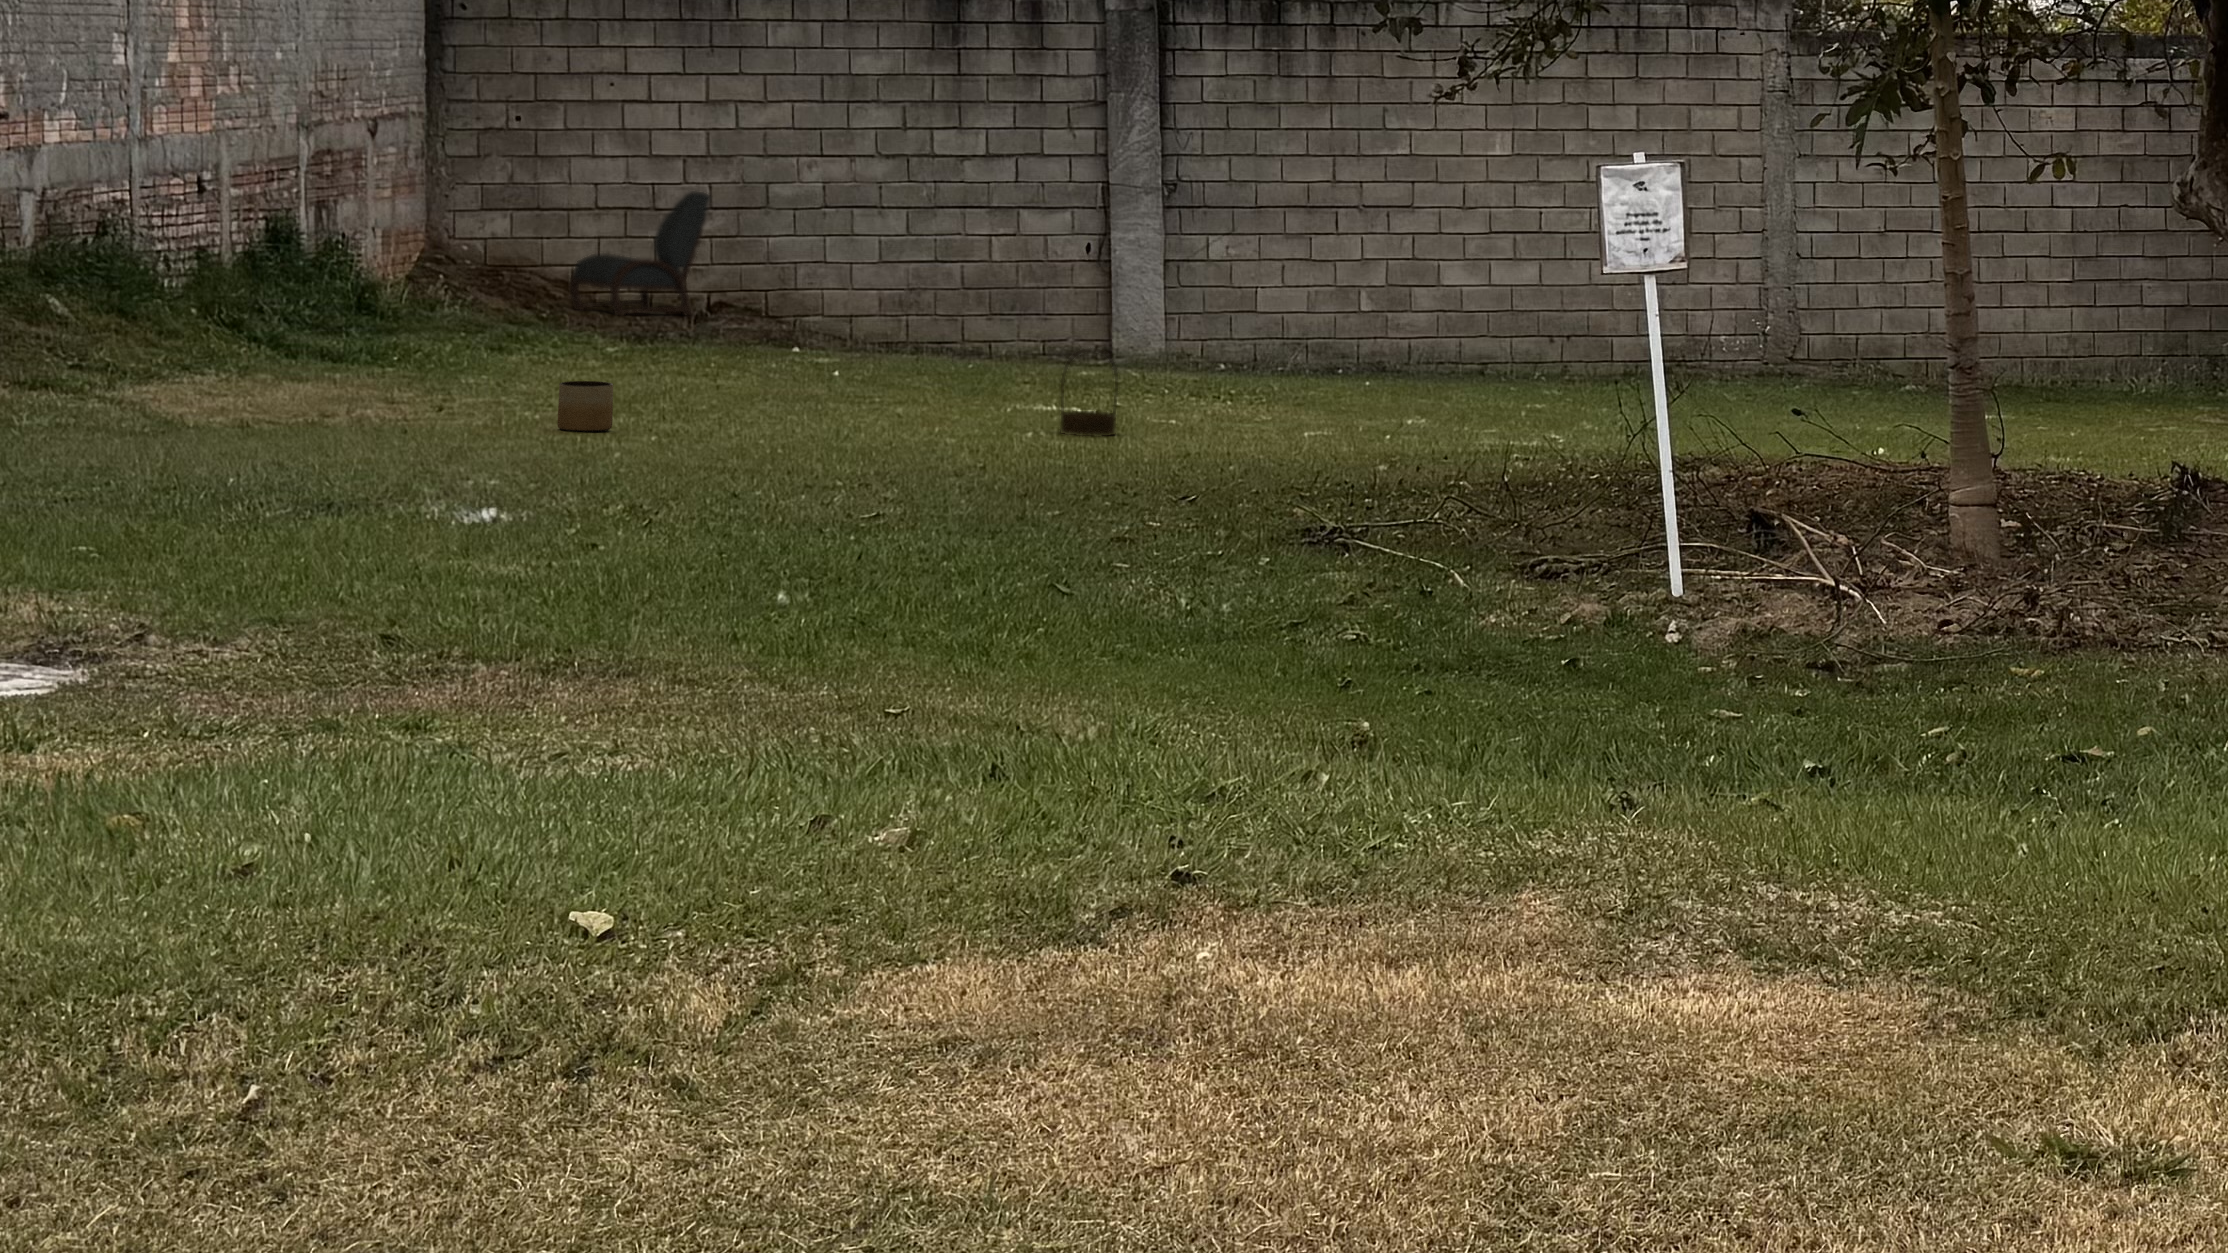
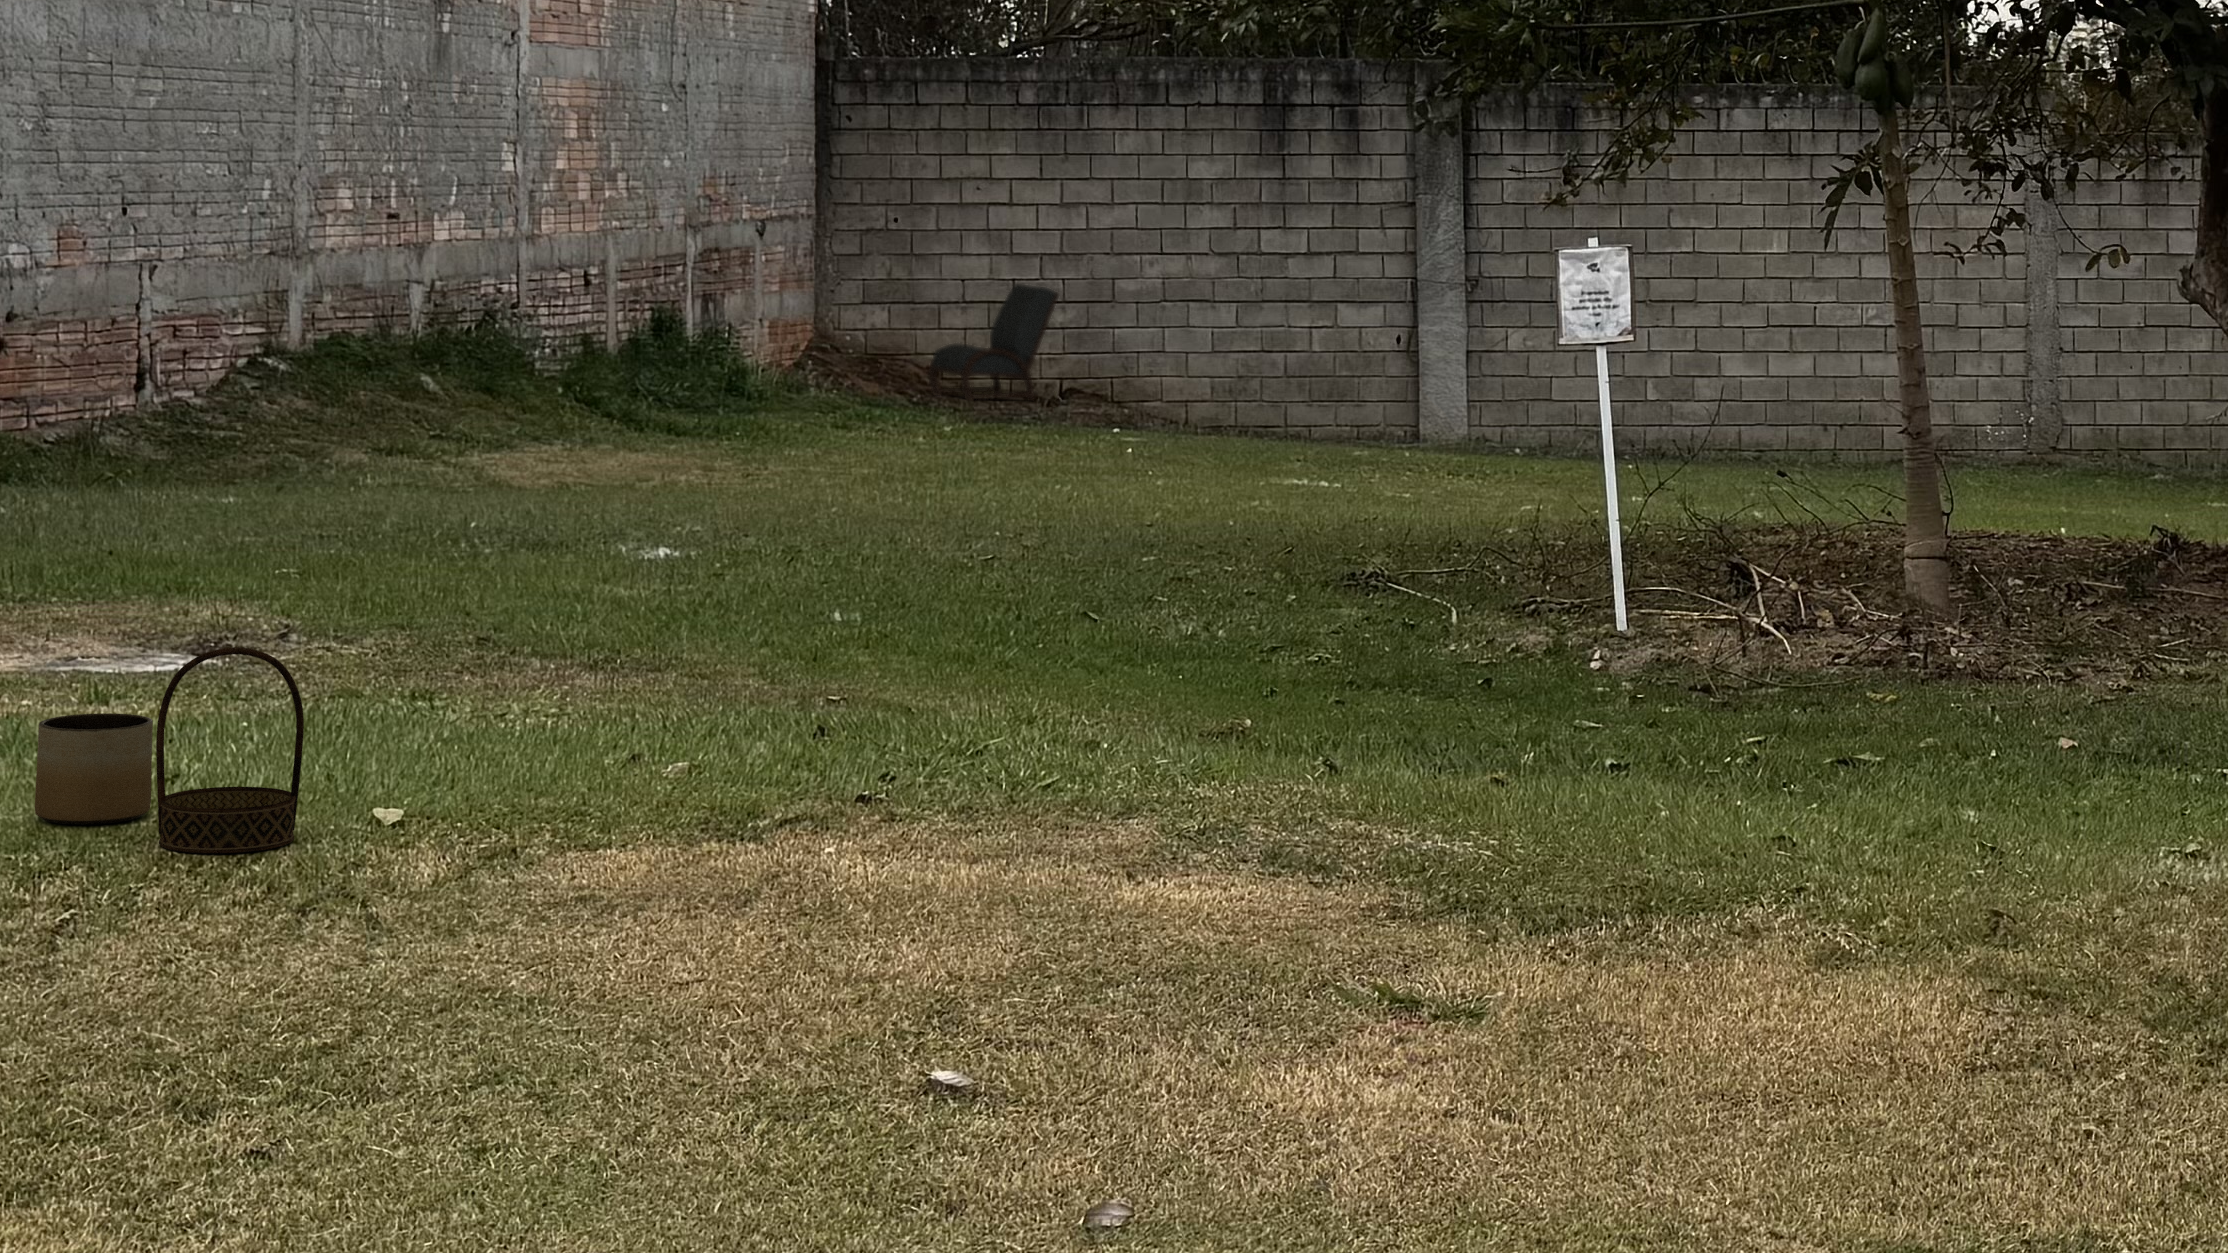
basket: present [1061,350,1117,436] -> present [156,647,304,854]
planter: present [557,381,613,432] -> present [35,713,153,825]

